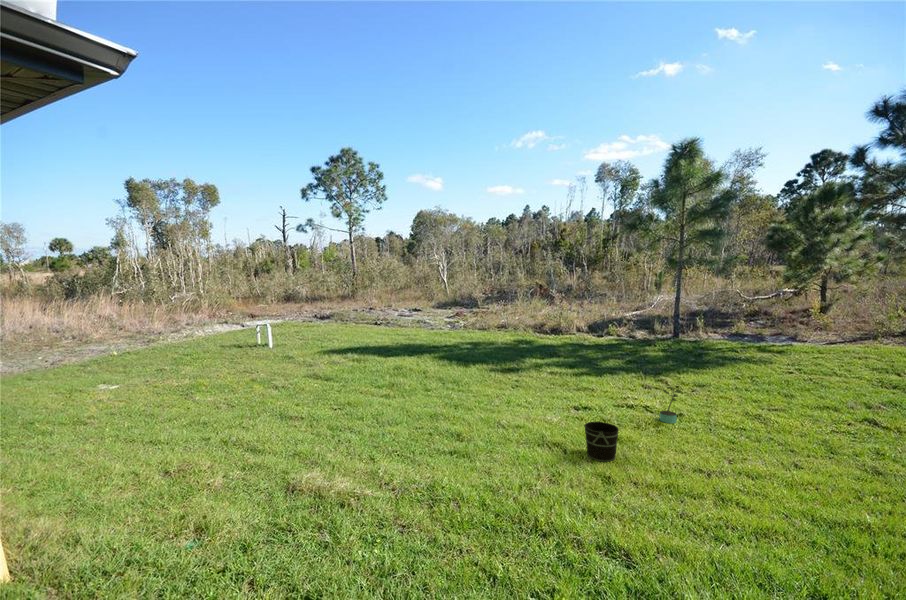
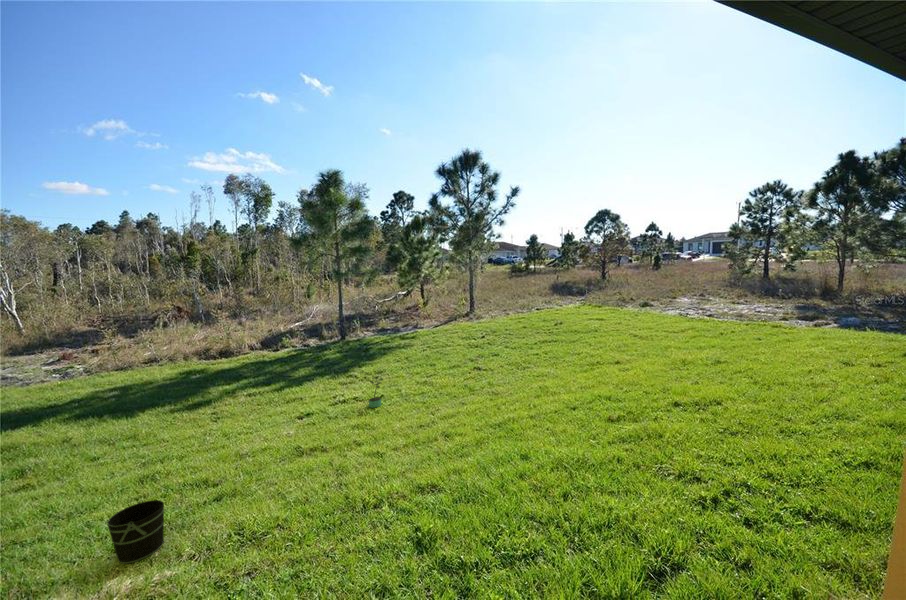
bucket: present [584,421,619,461] -> present [106,500,164,564]

